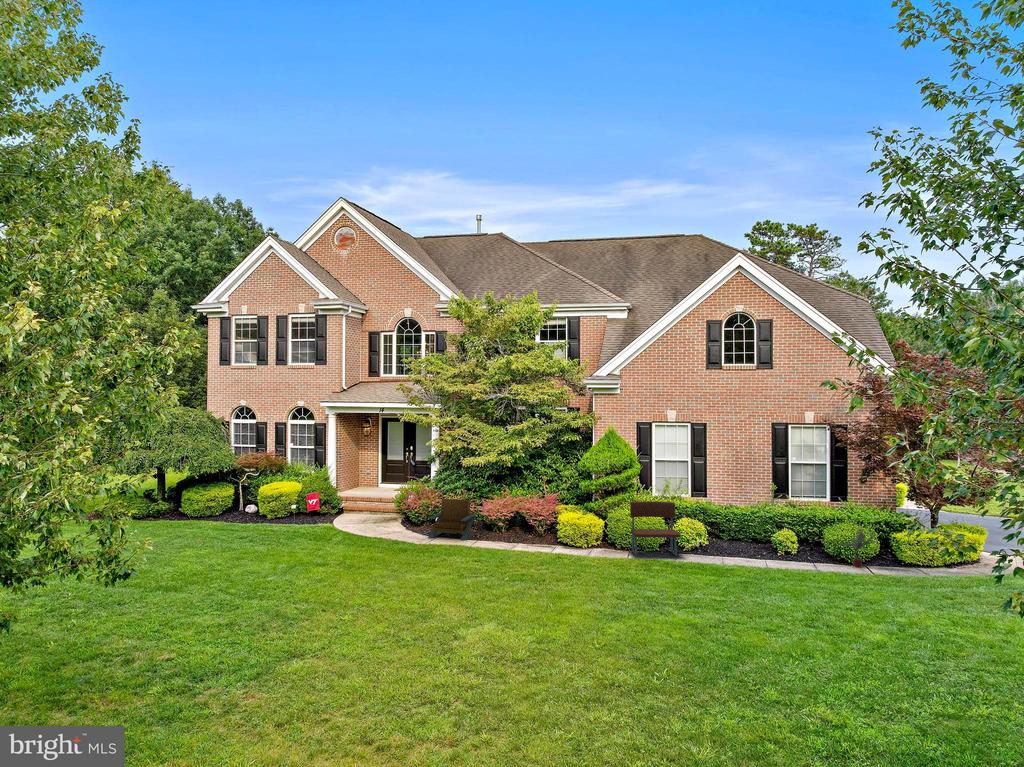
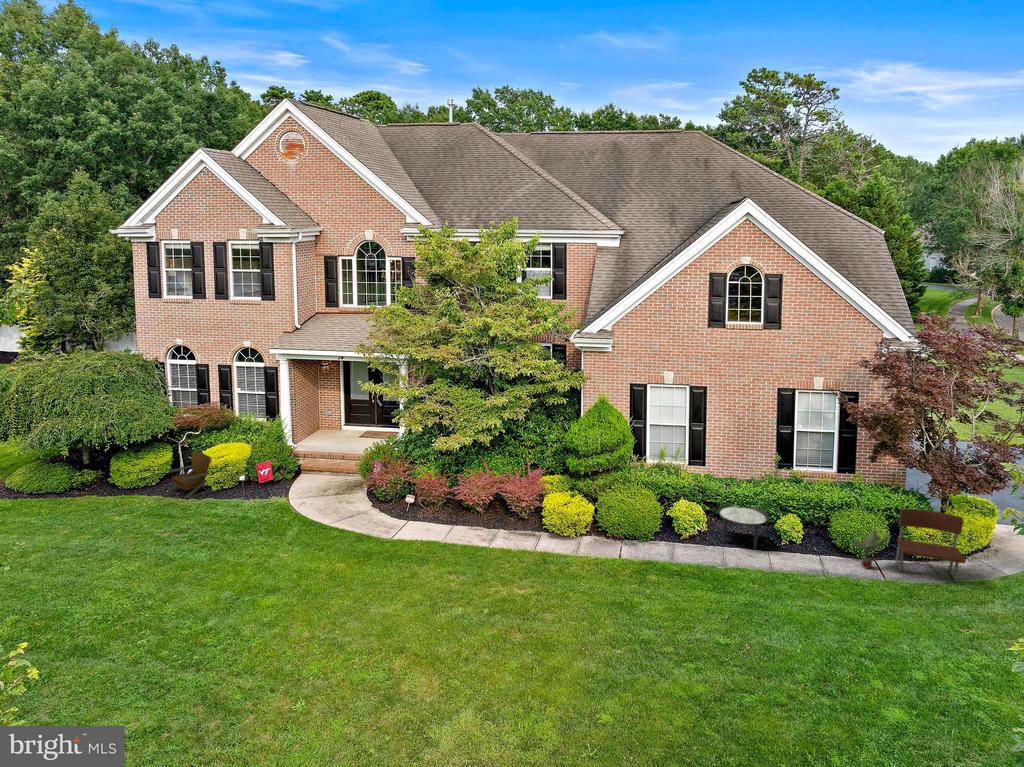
lounge chair: present [428,499,476,541] -> present [169,451,212,498]
bench: present [630,501,681,556] -> present [896,509,965,581]
round table: none [718,521,765,556] -> present [717,504,769,549]

